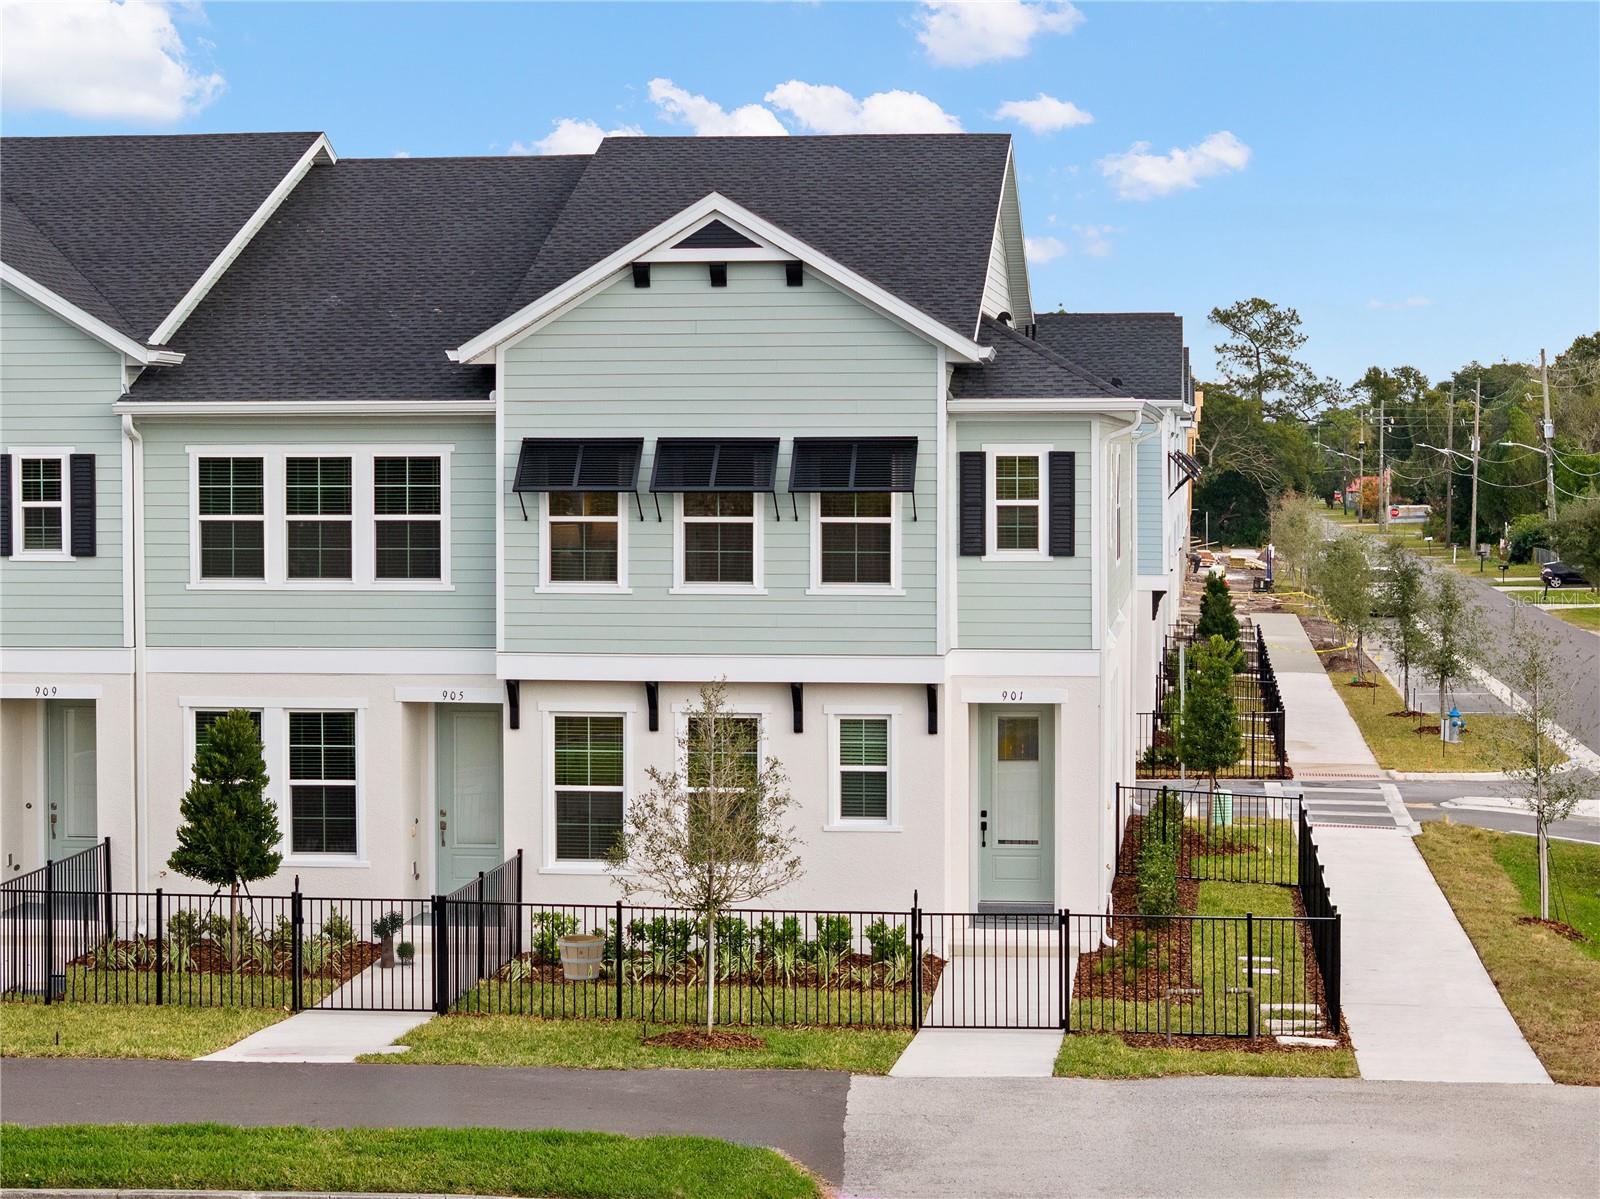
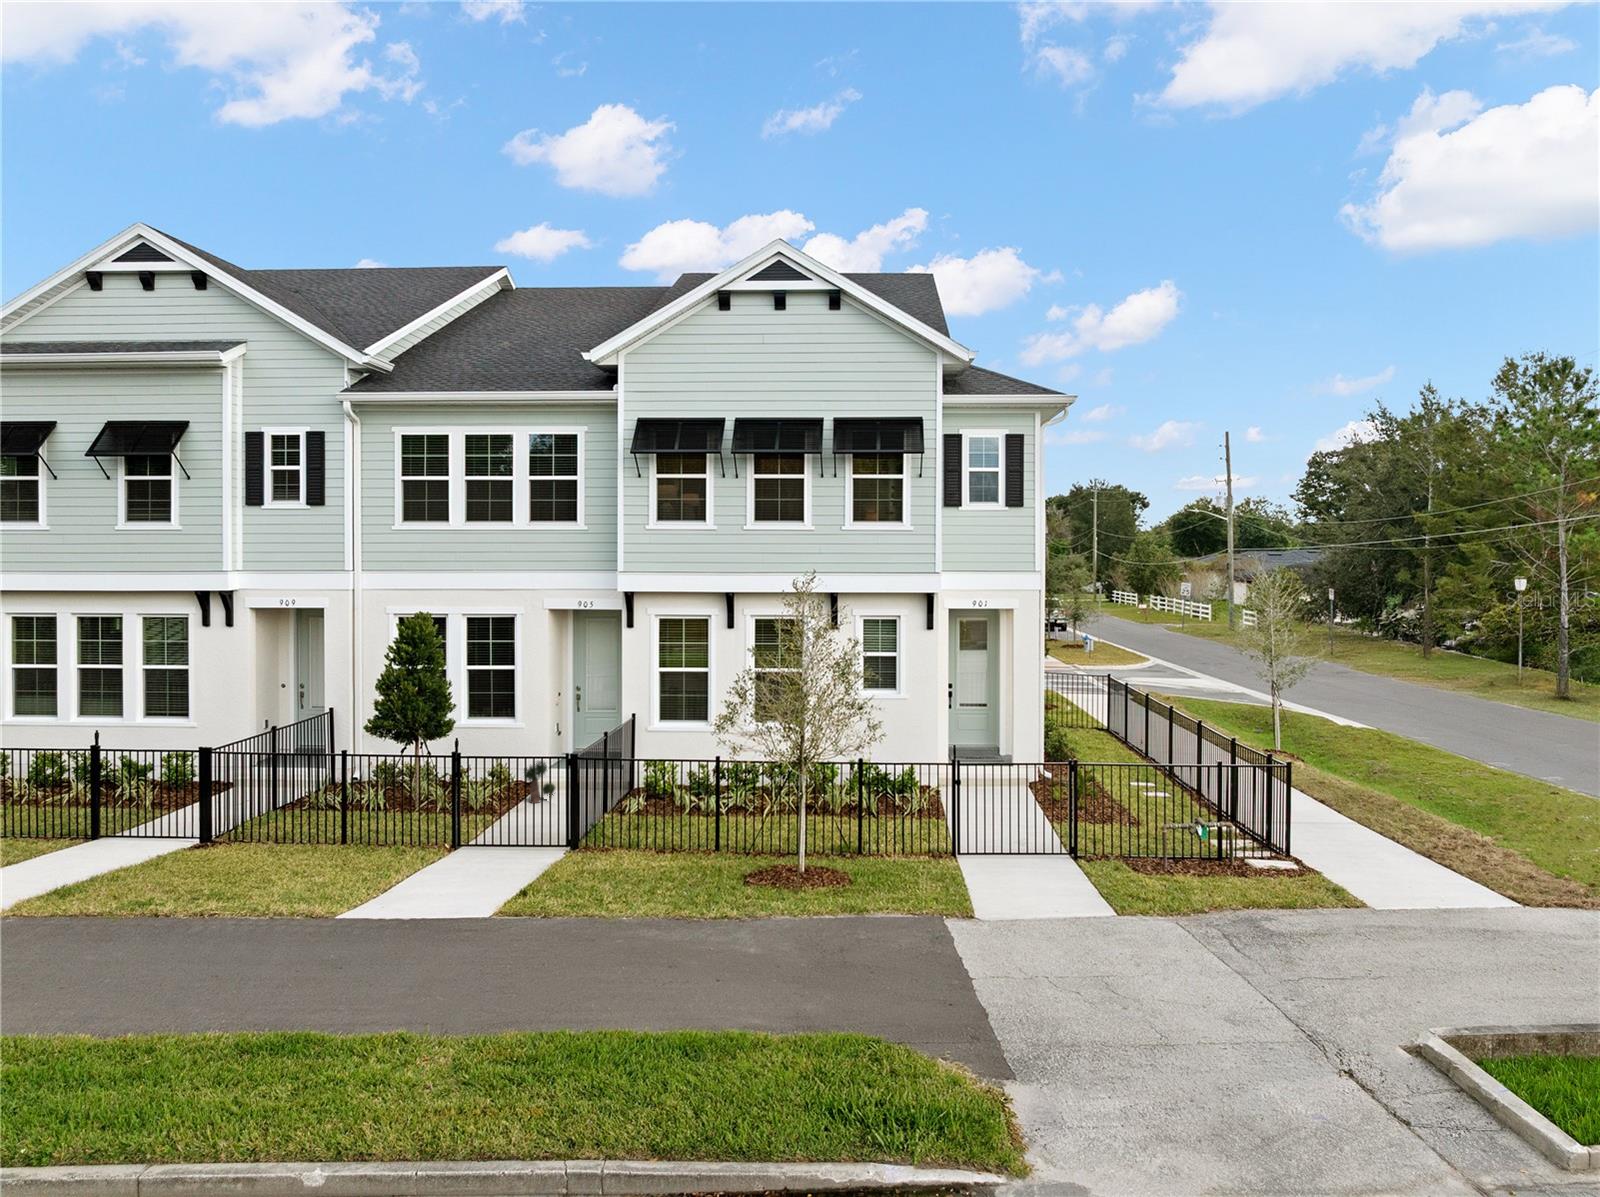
wooden bucket: present [558,934,605,980] -> none [664,776,701,813]

